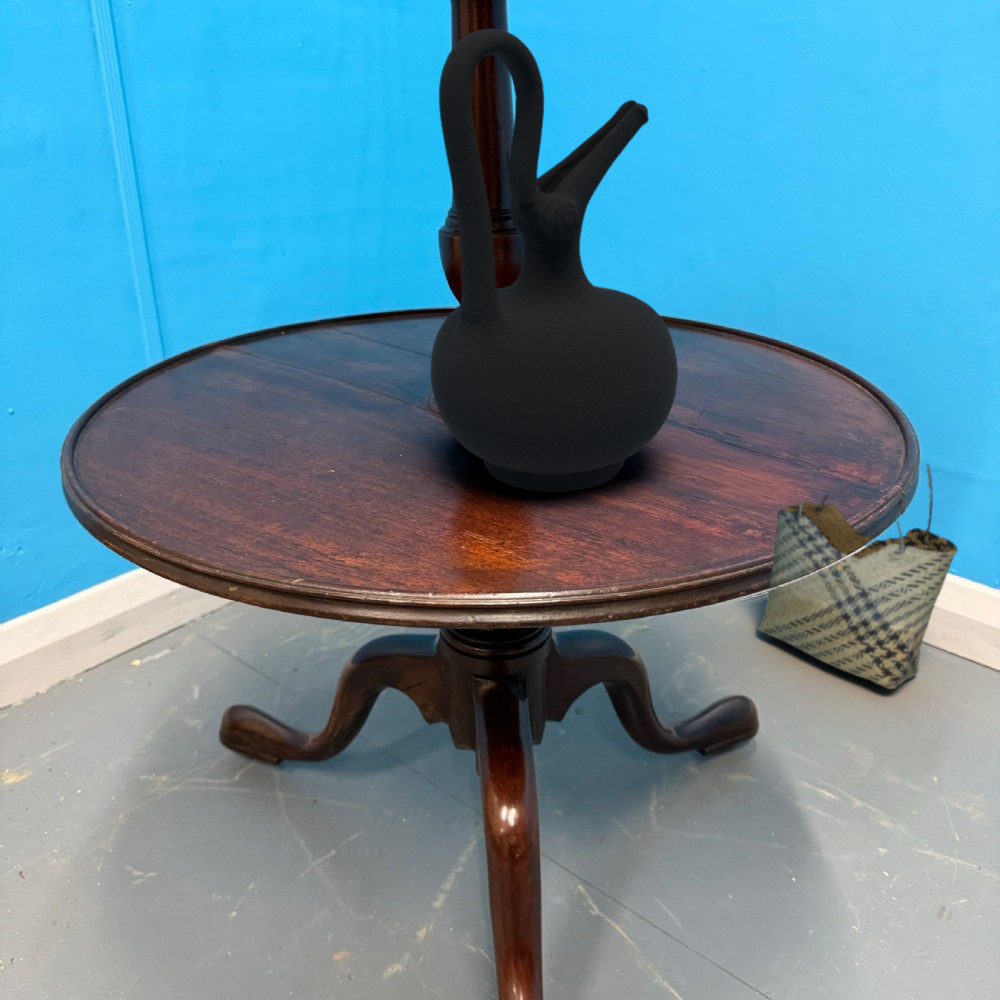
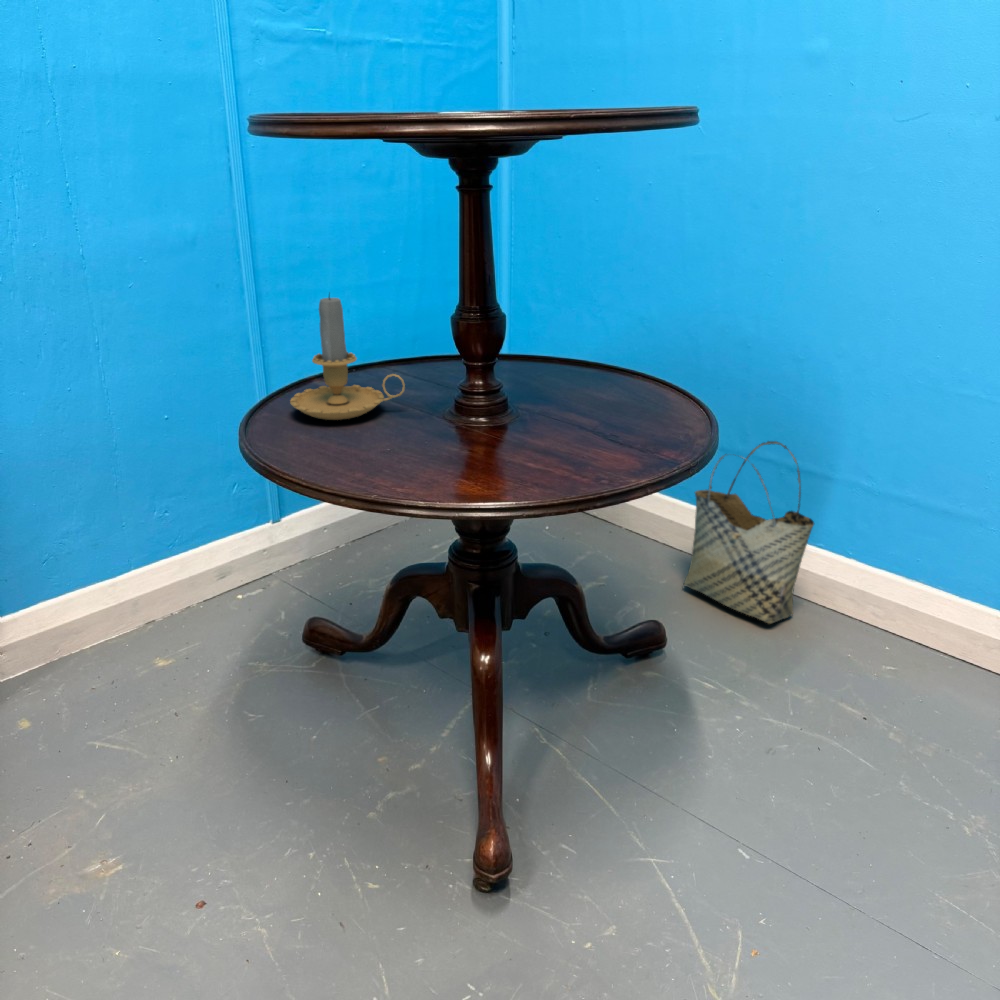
ceramic jug: present [431,29,678,492] -> none [443,235,573,461]
candle: none [161,188,360,416] -> present [290,296,405,420]

